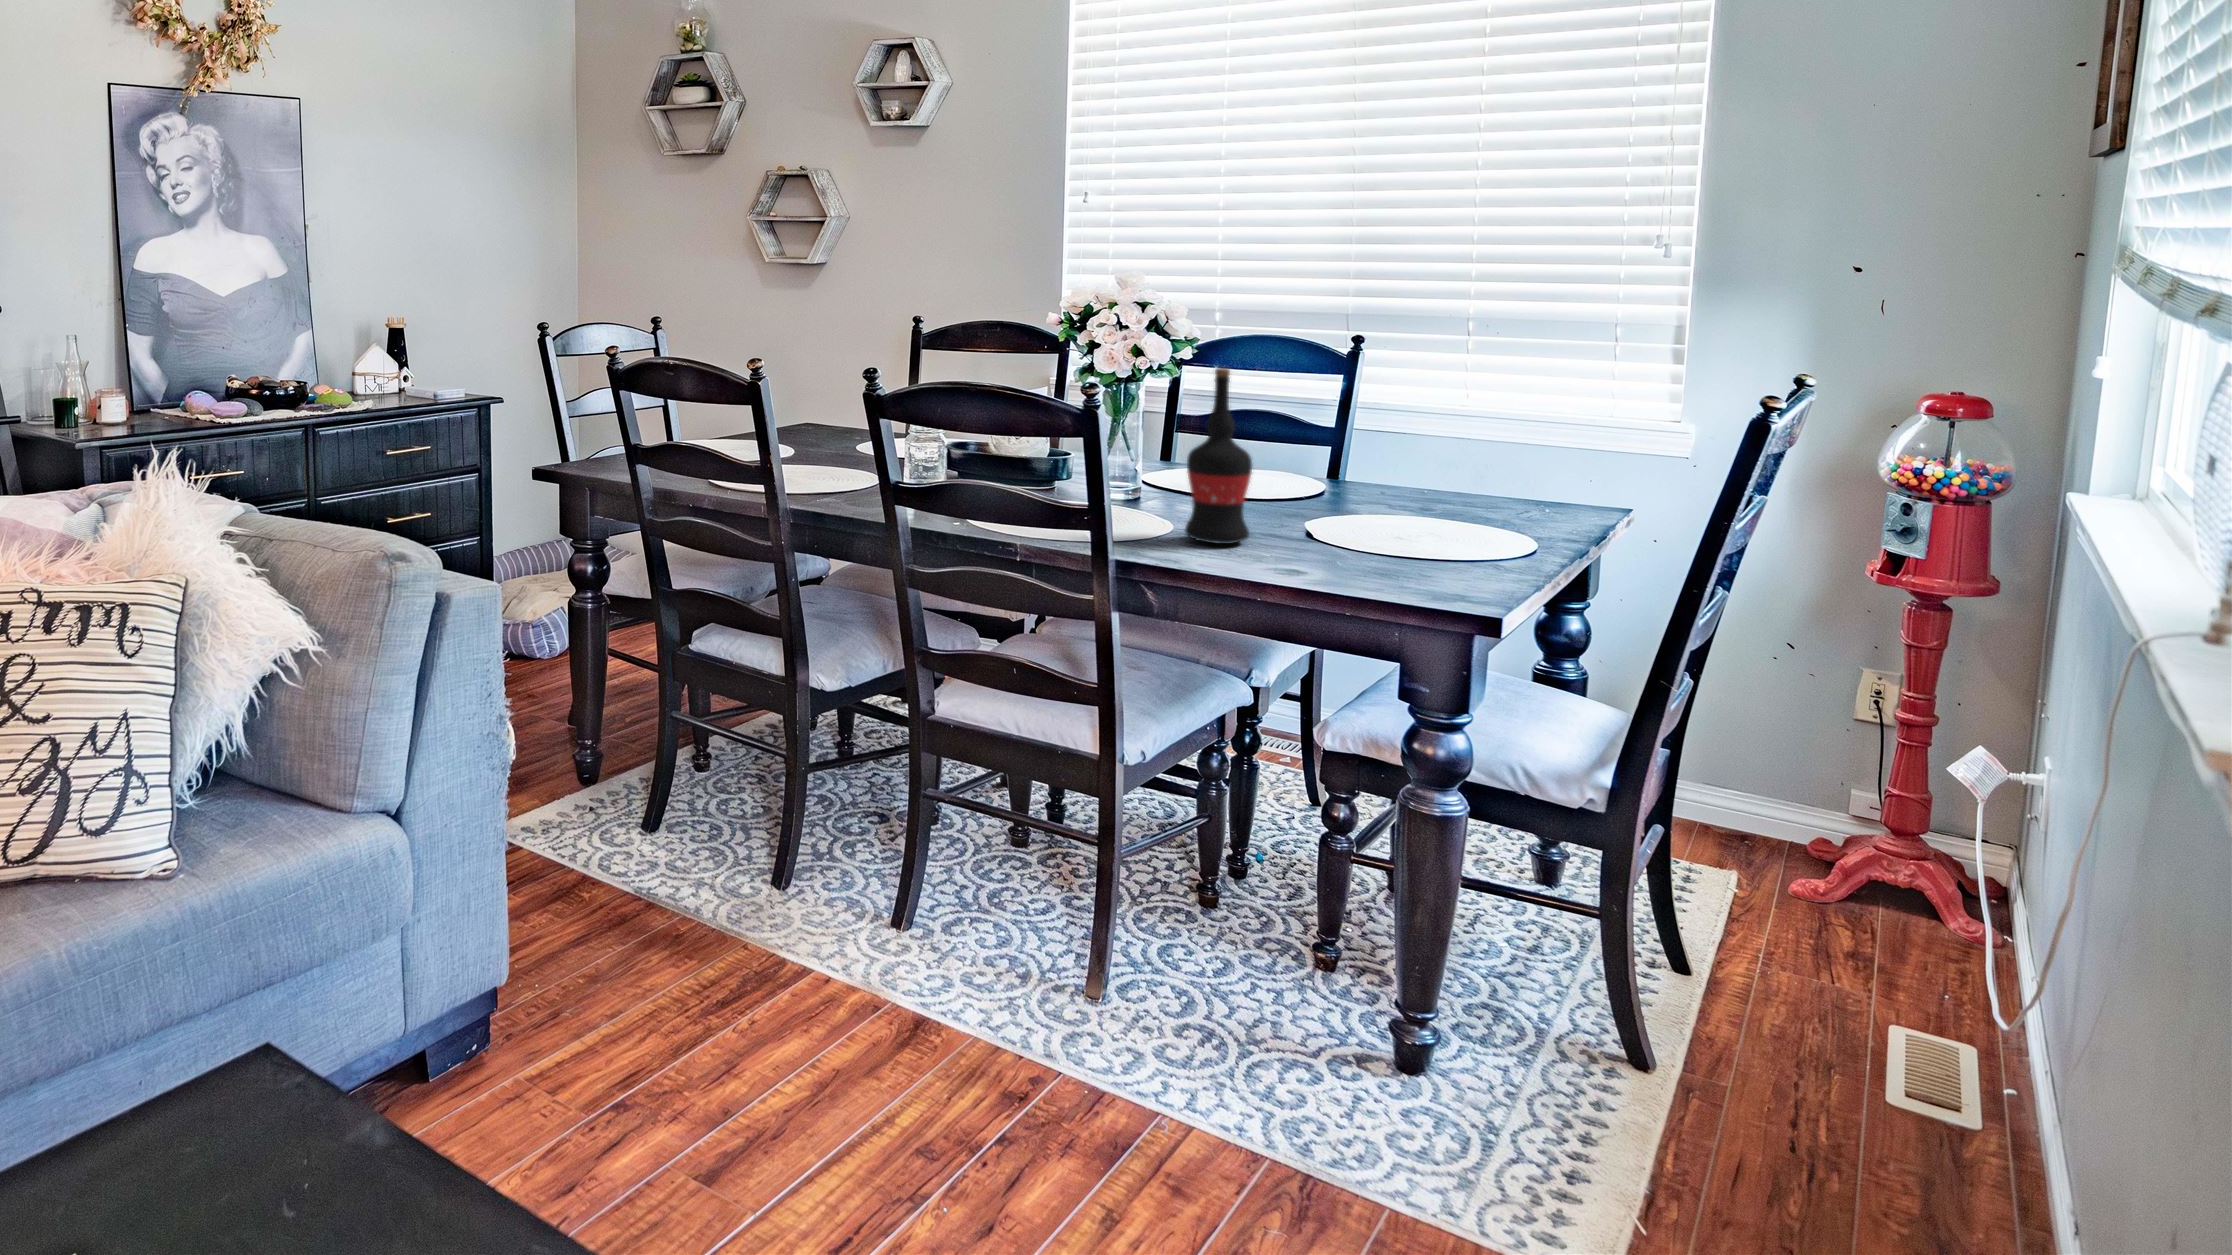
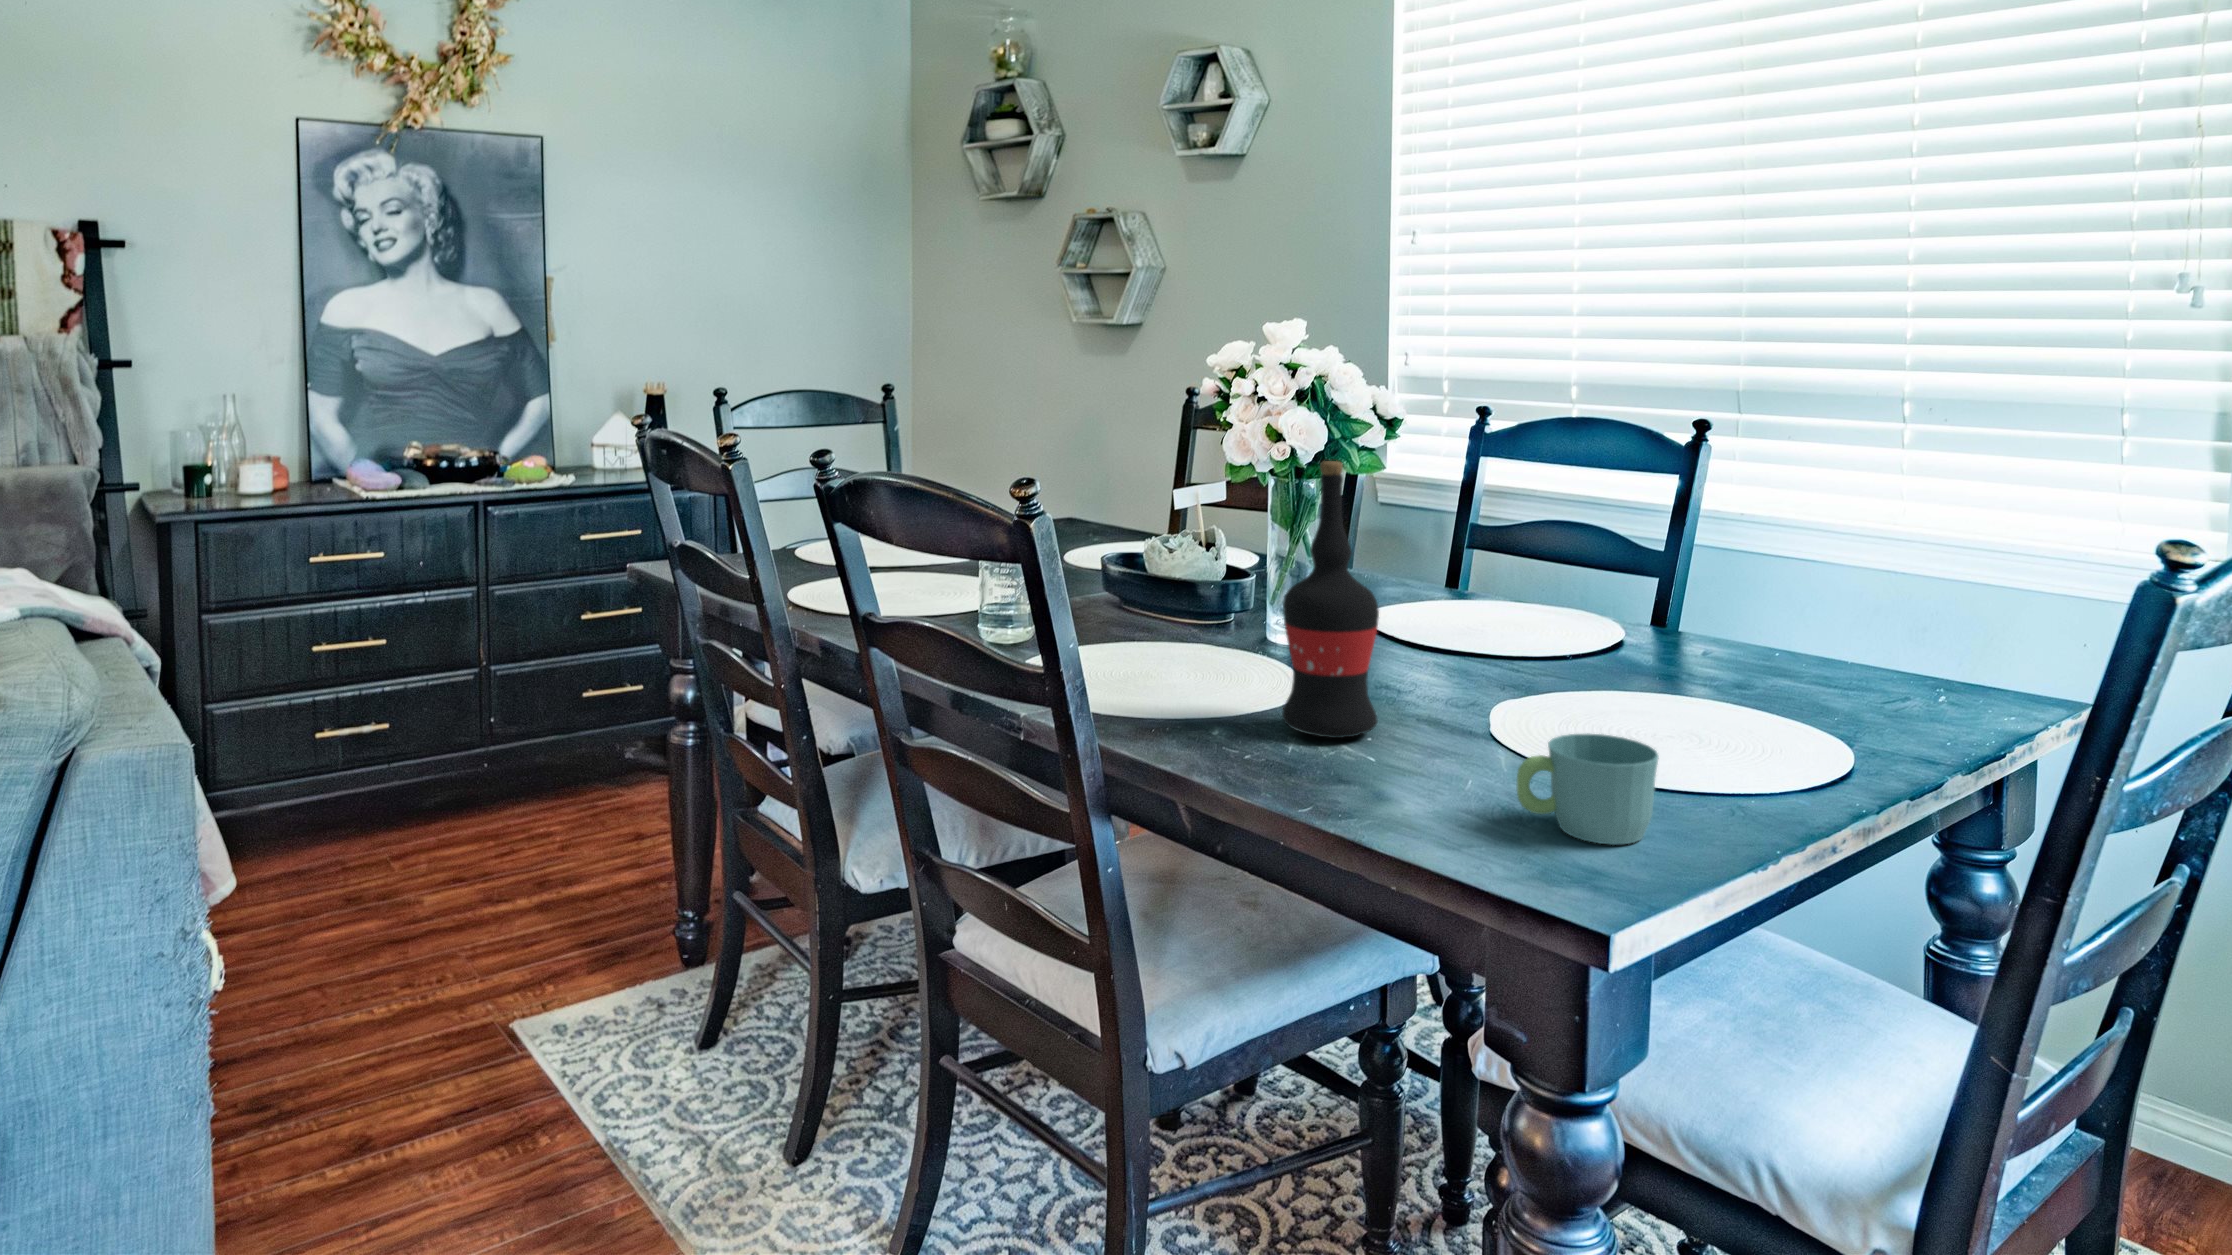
mug: none [1386,524,1469,582] -> present [1517,733,1659,845]

